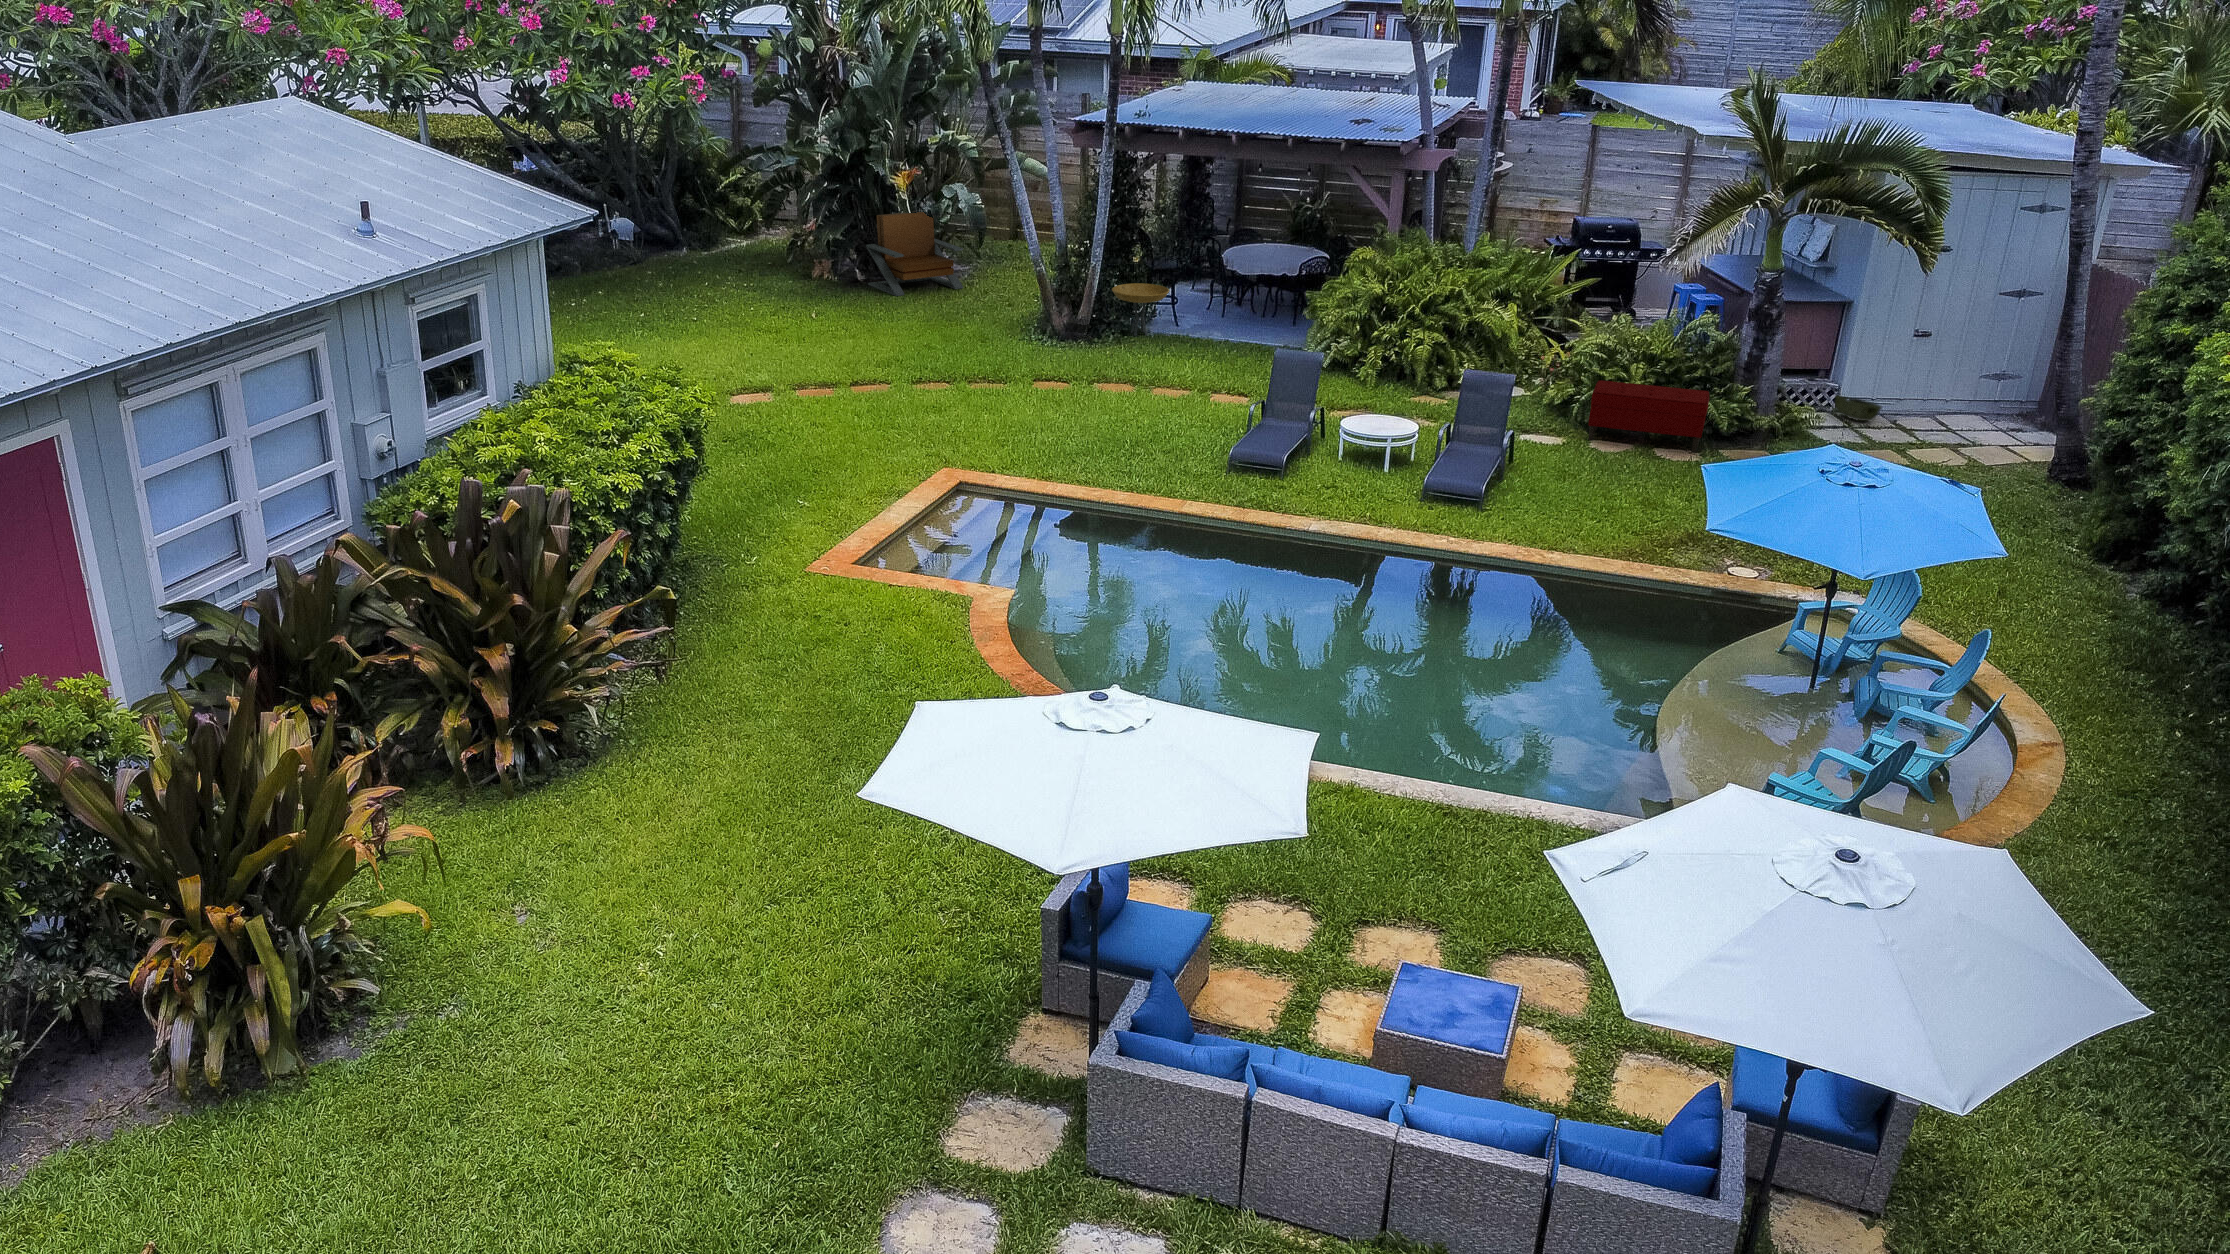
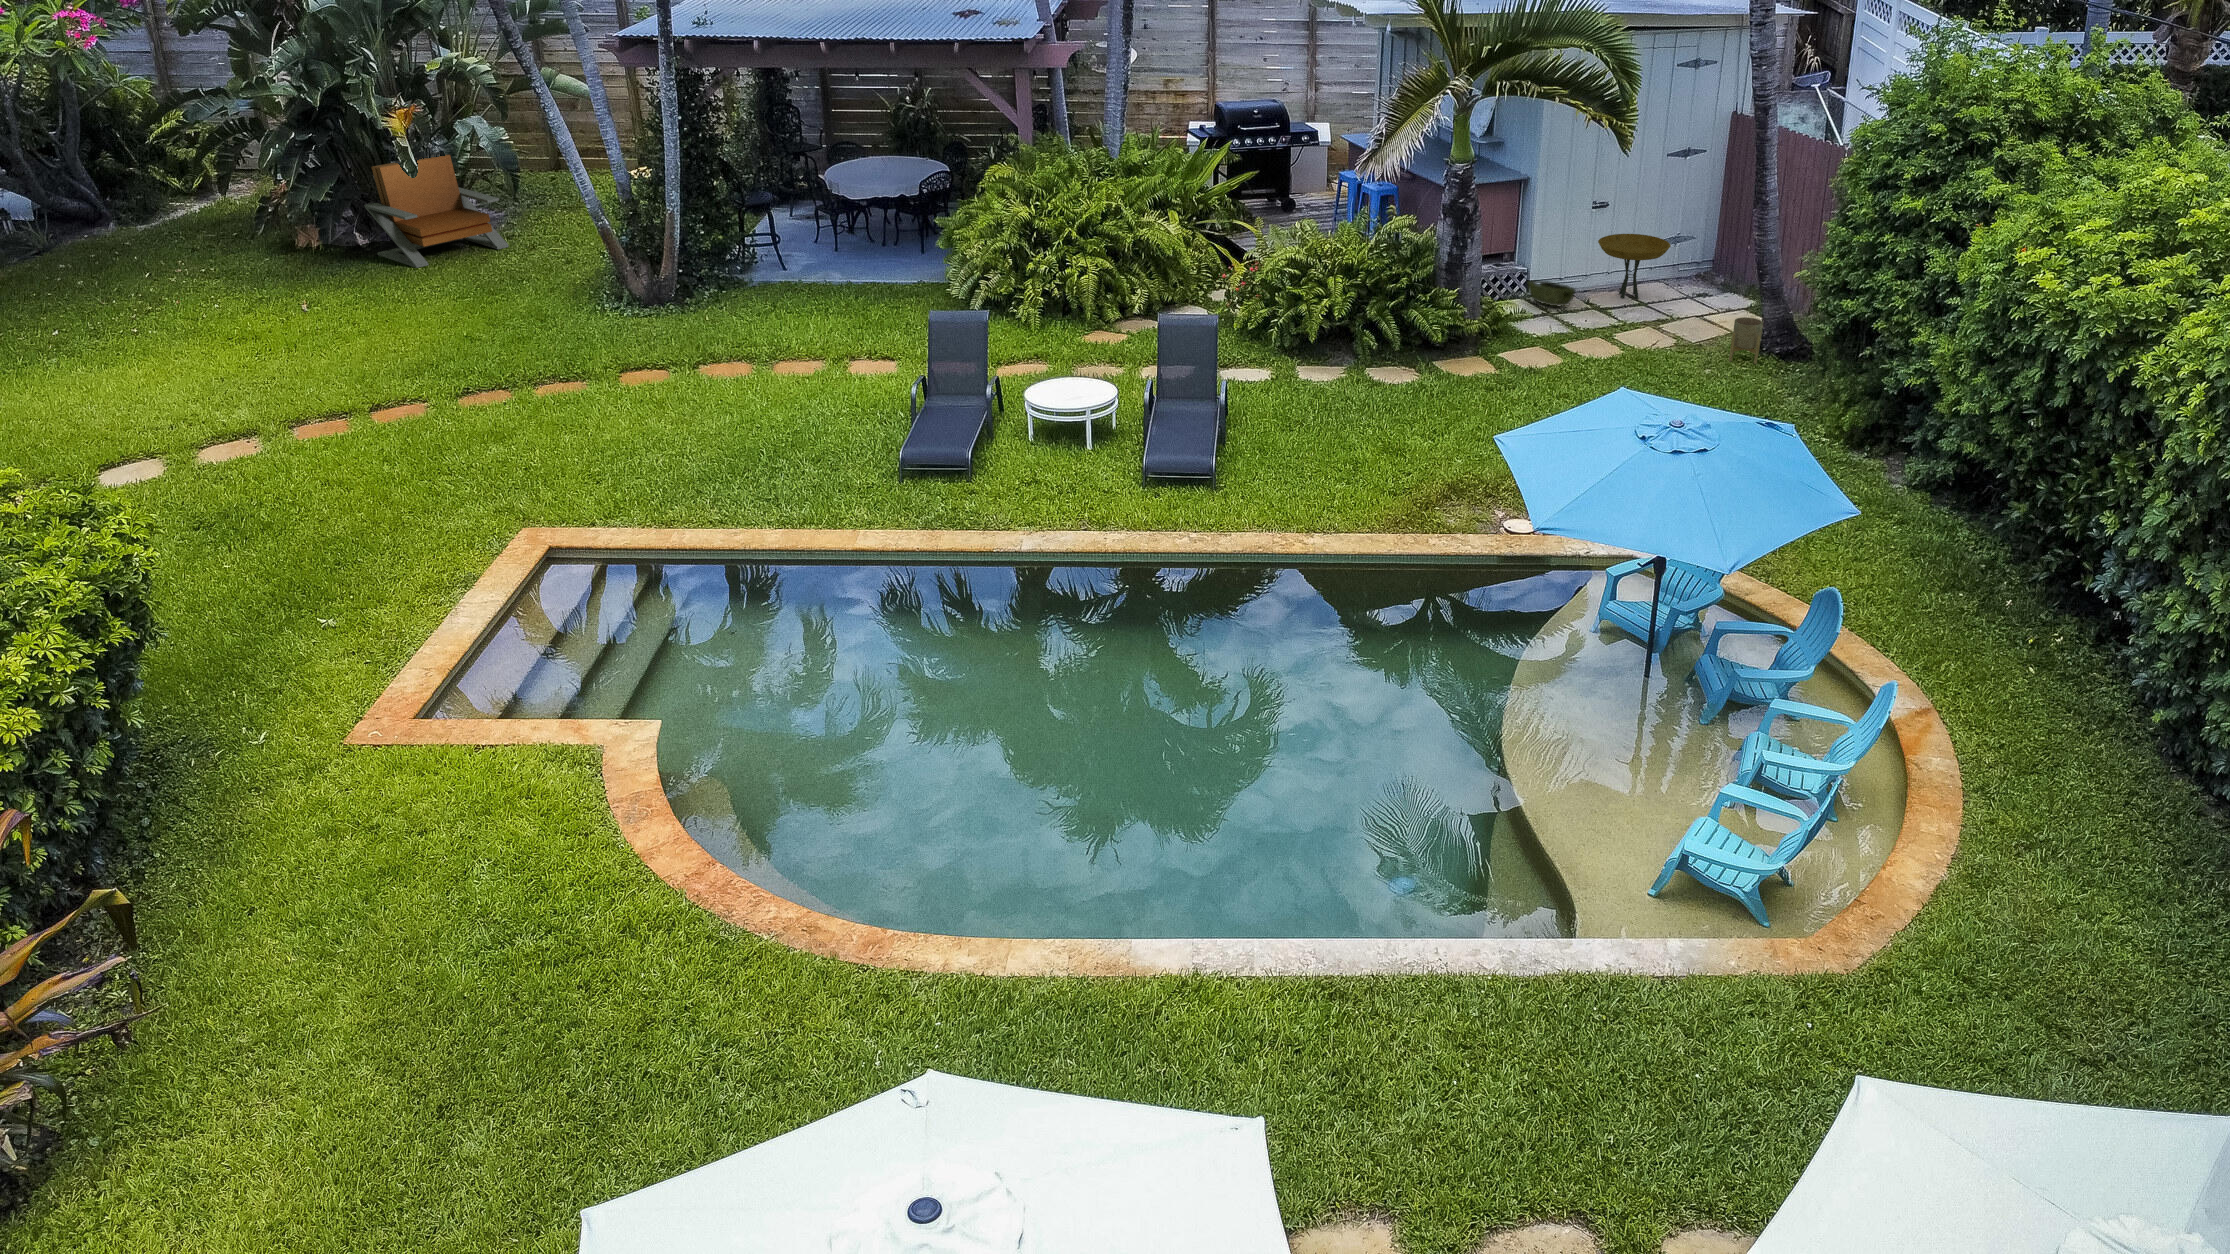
side table: present [1112,283,1169,336] -> present [1598,234,1671,299]
bench: present [1588,380,1709,452] -> none [1296,299,1423,371]
planter: none [2011,441,2052,485] -> present [1729,317,1763,364]

